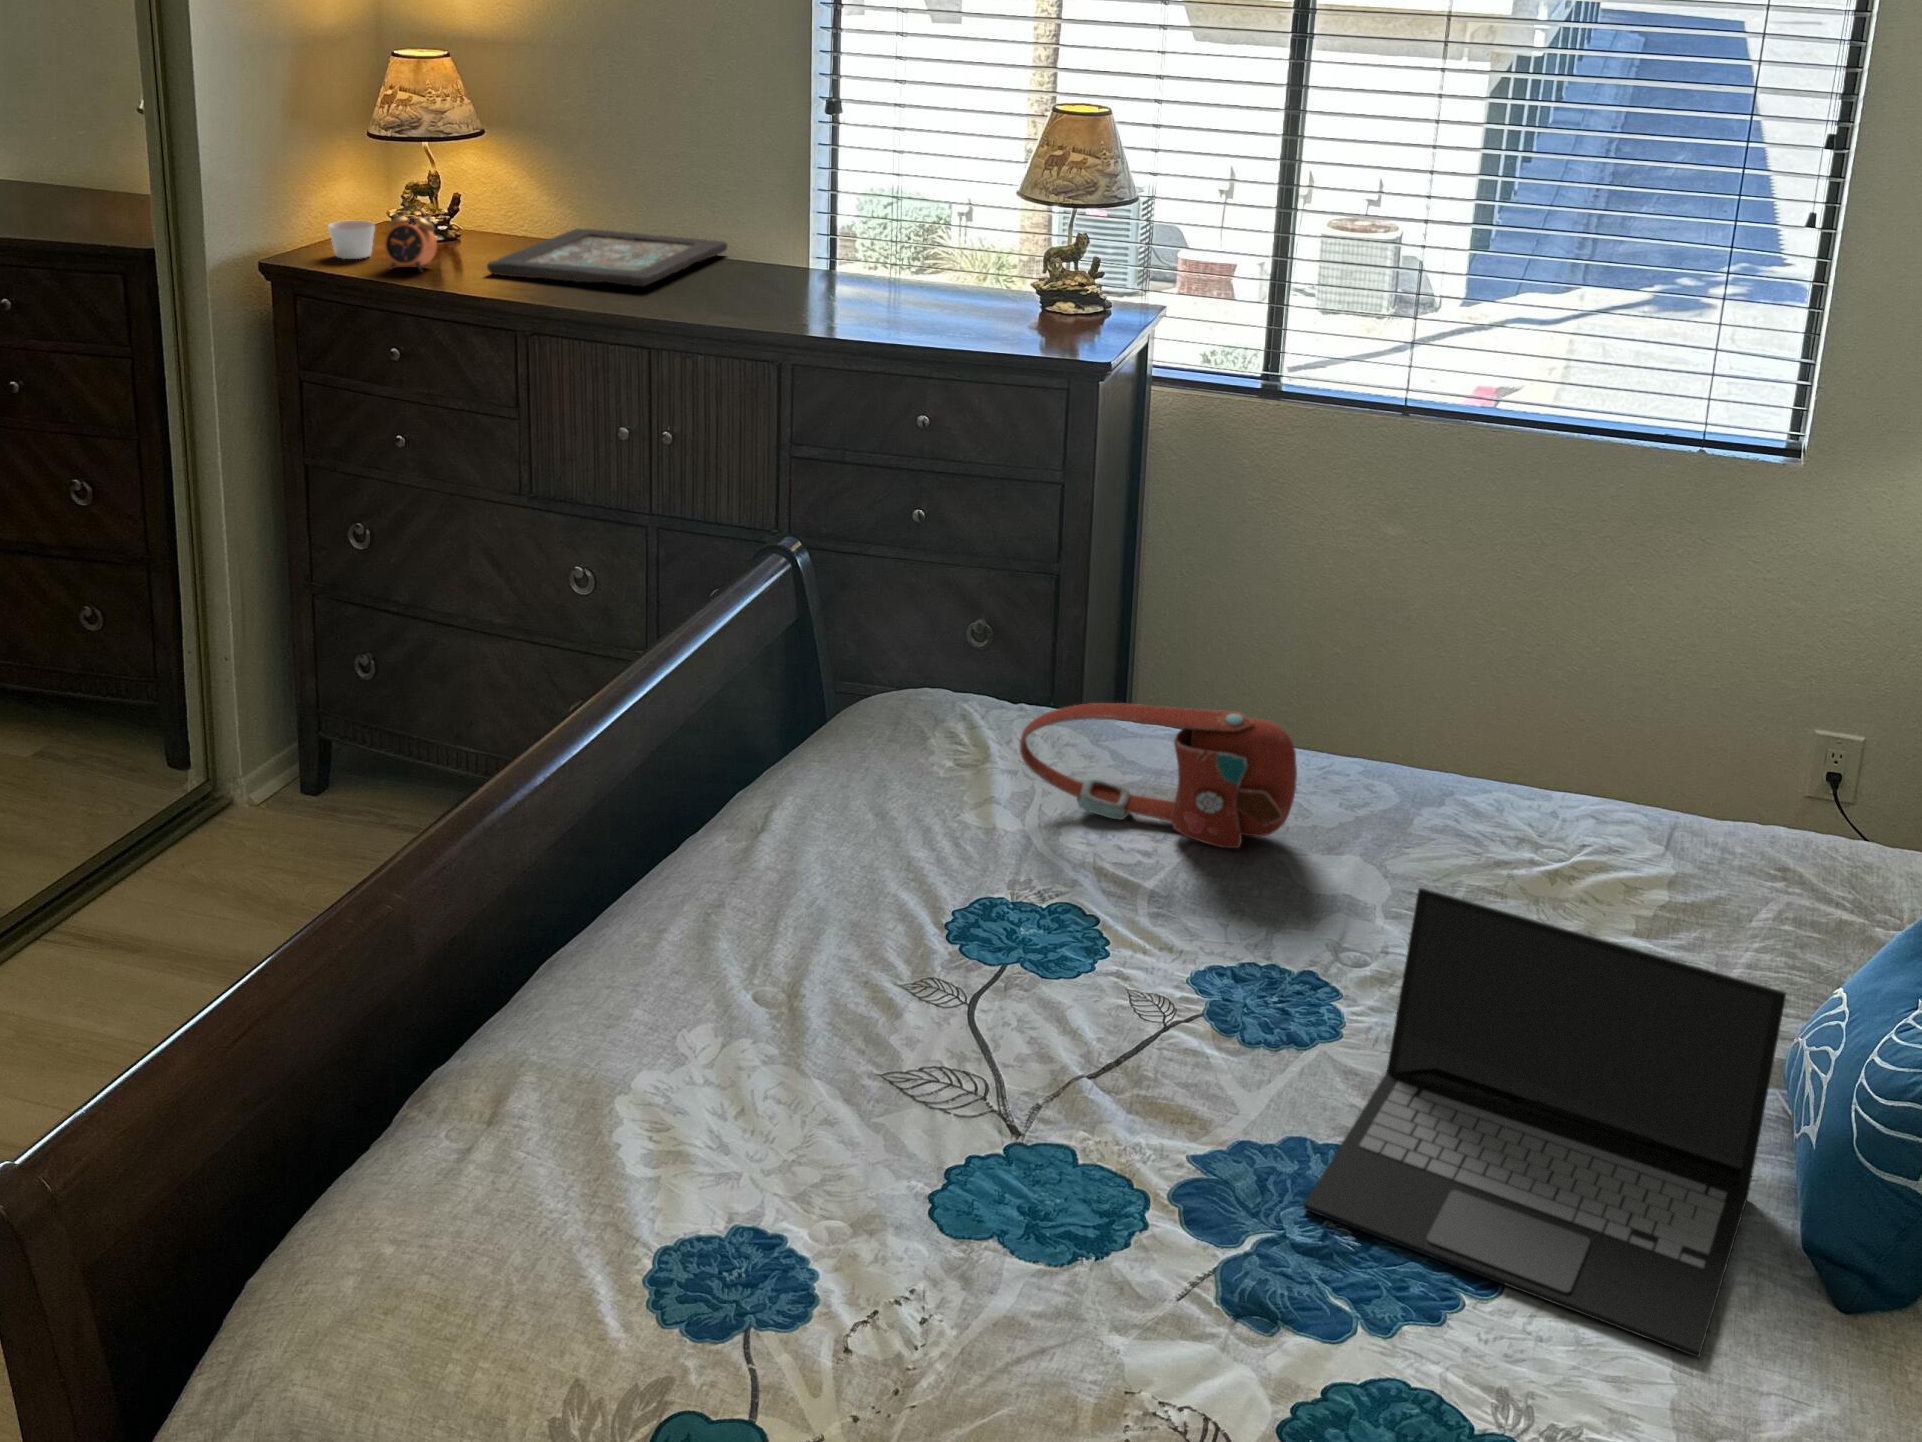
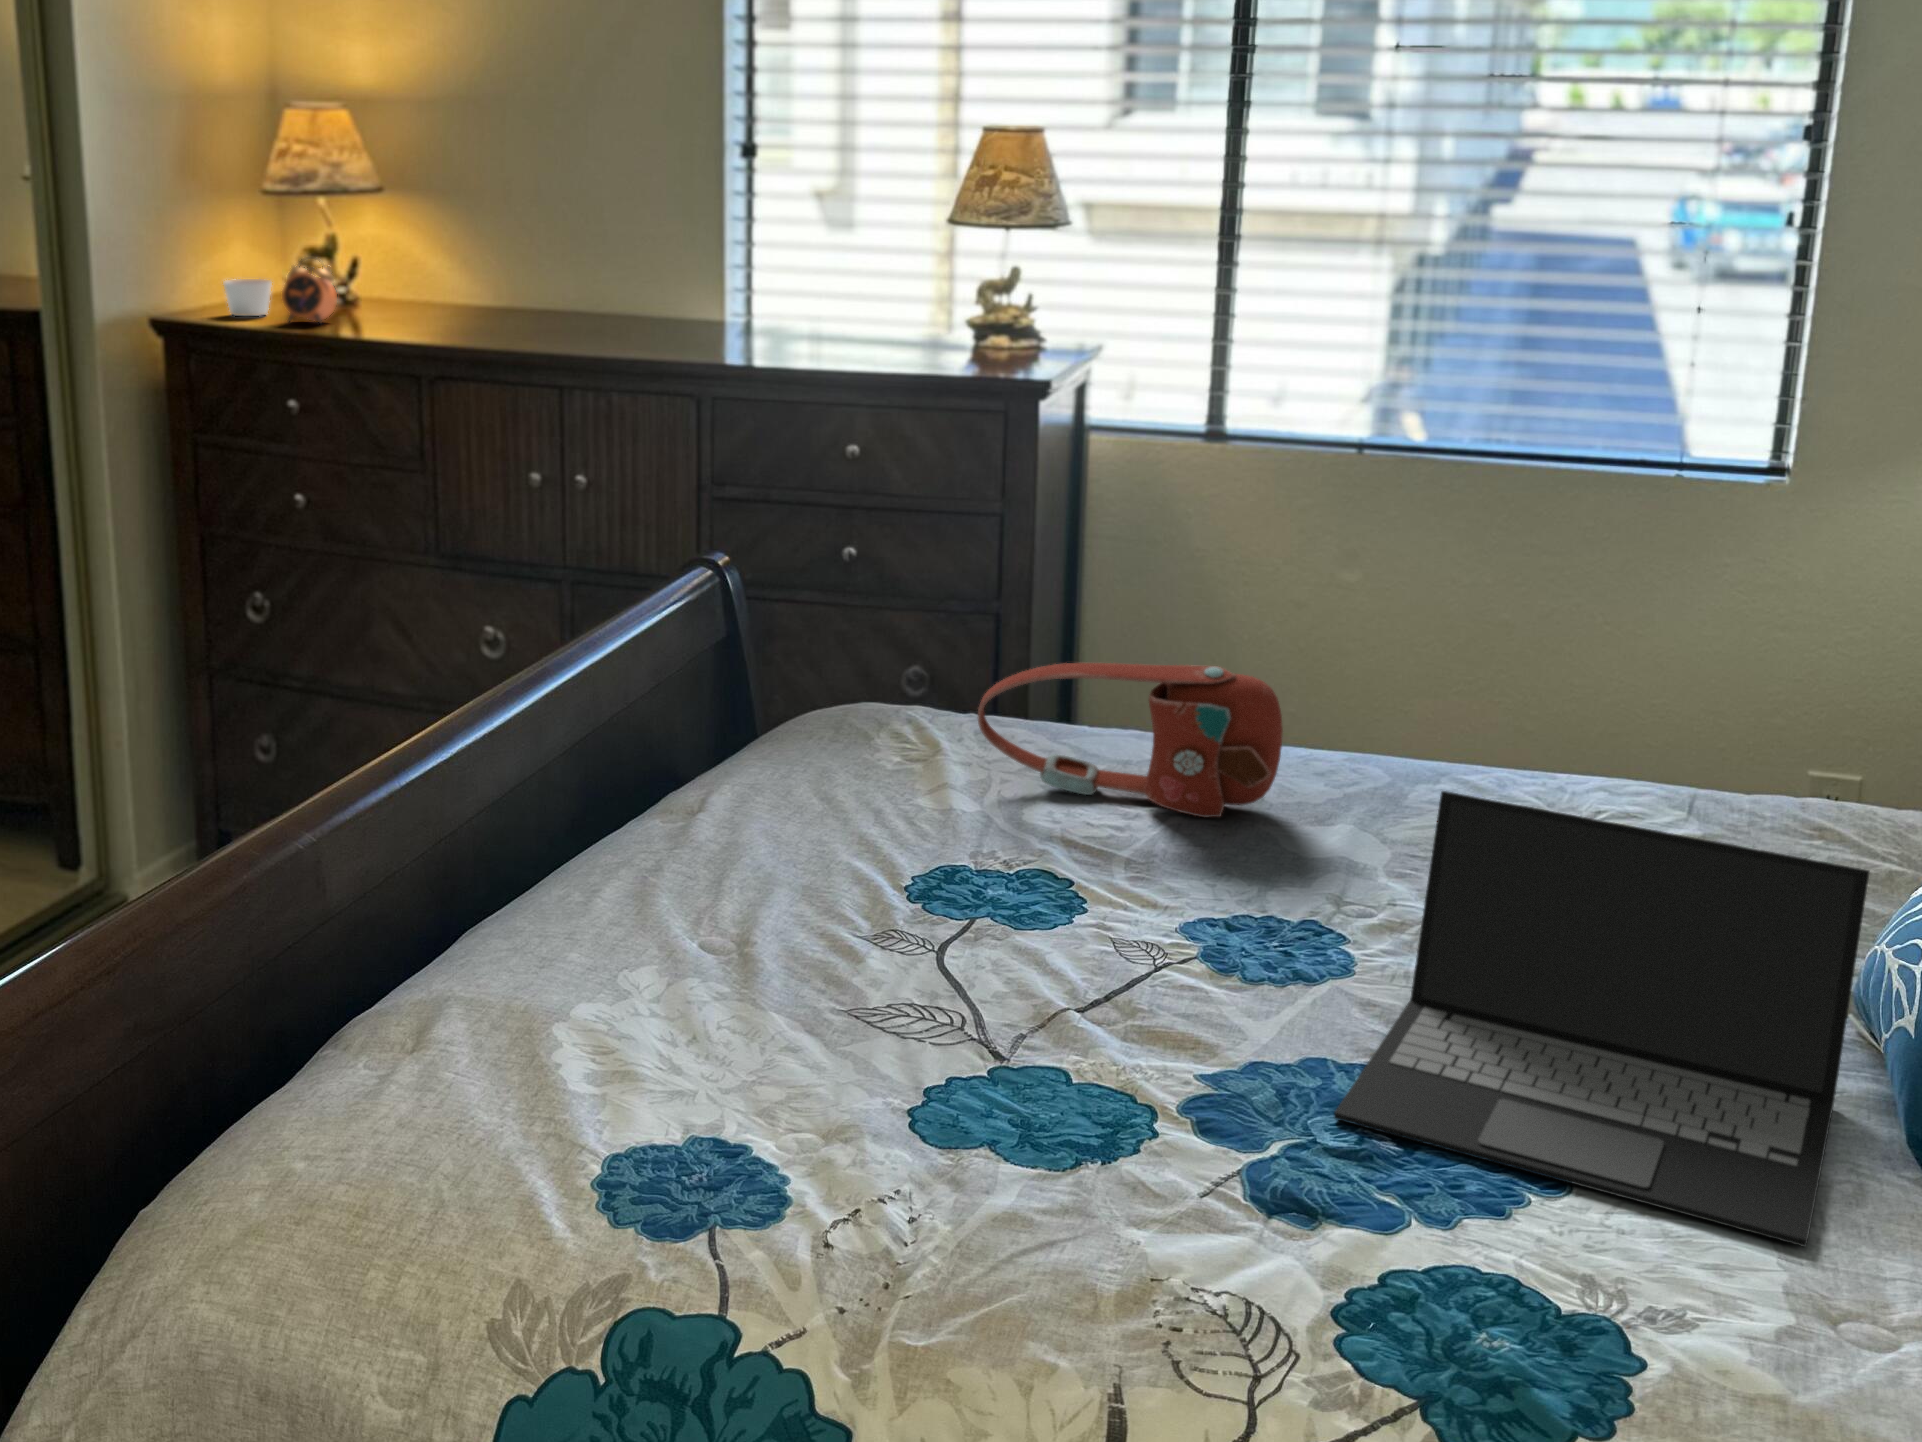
decorative tray: present [487,228,727,286] -> none [390,293,640,332]

